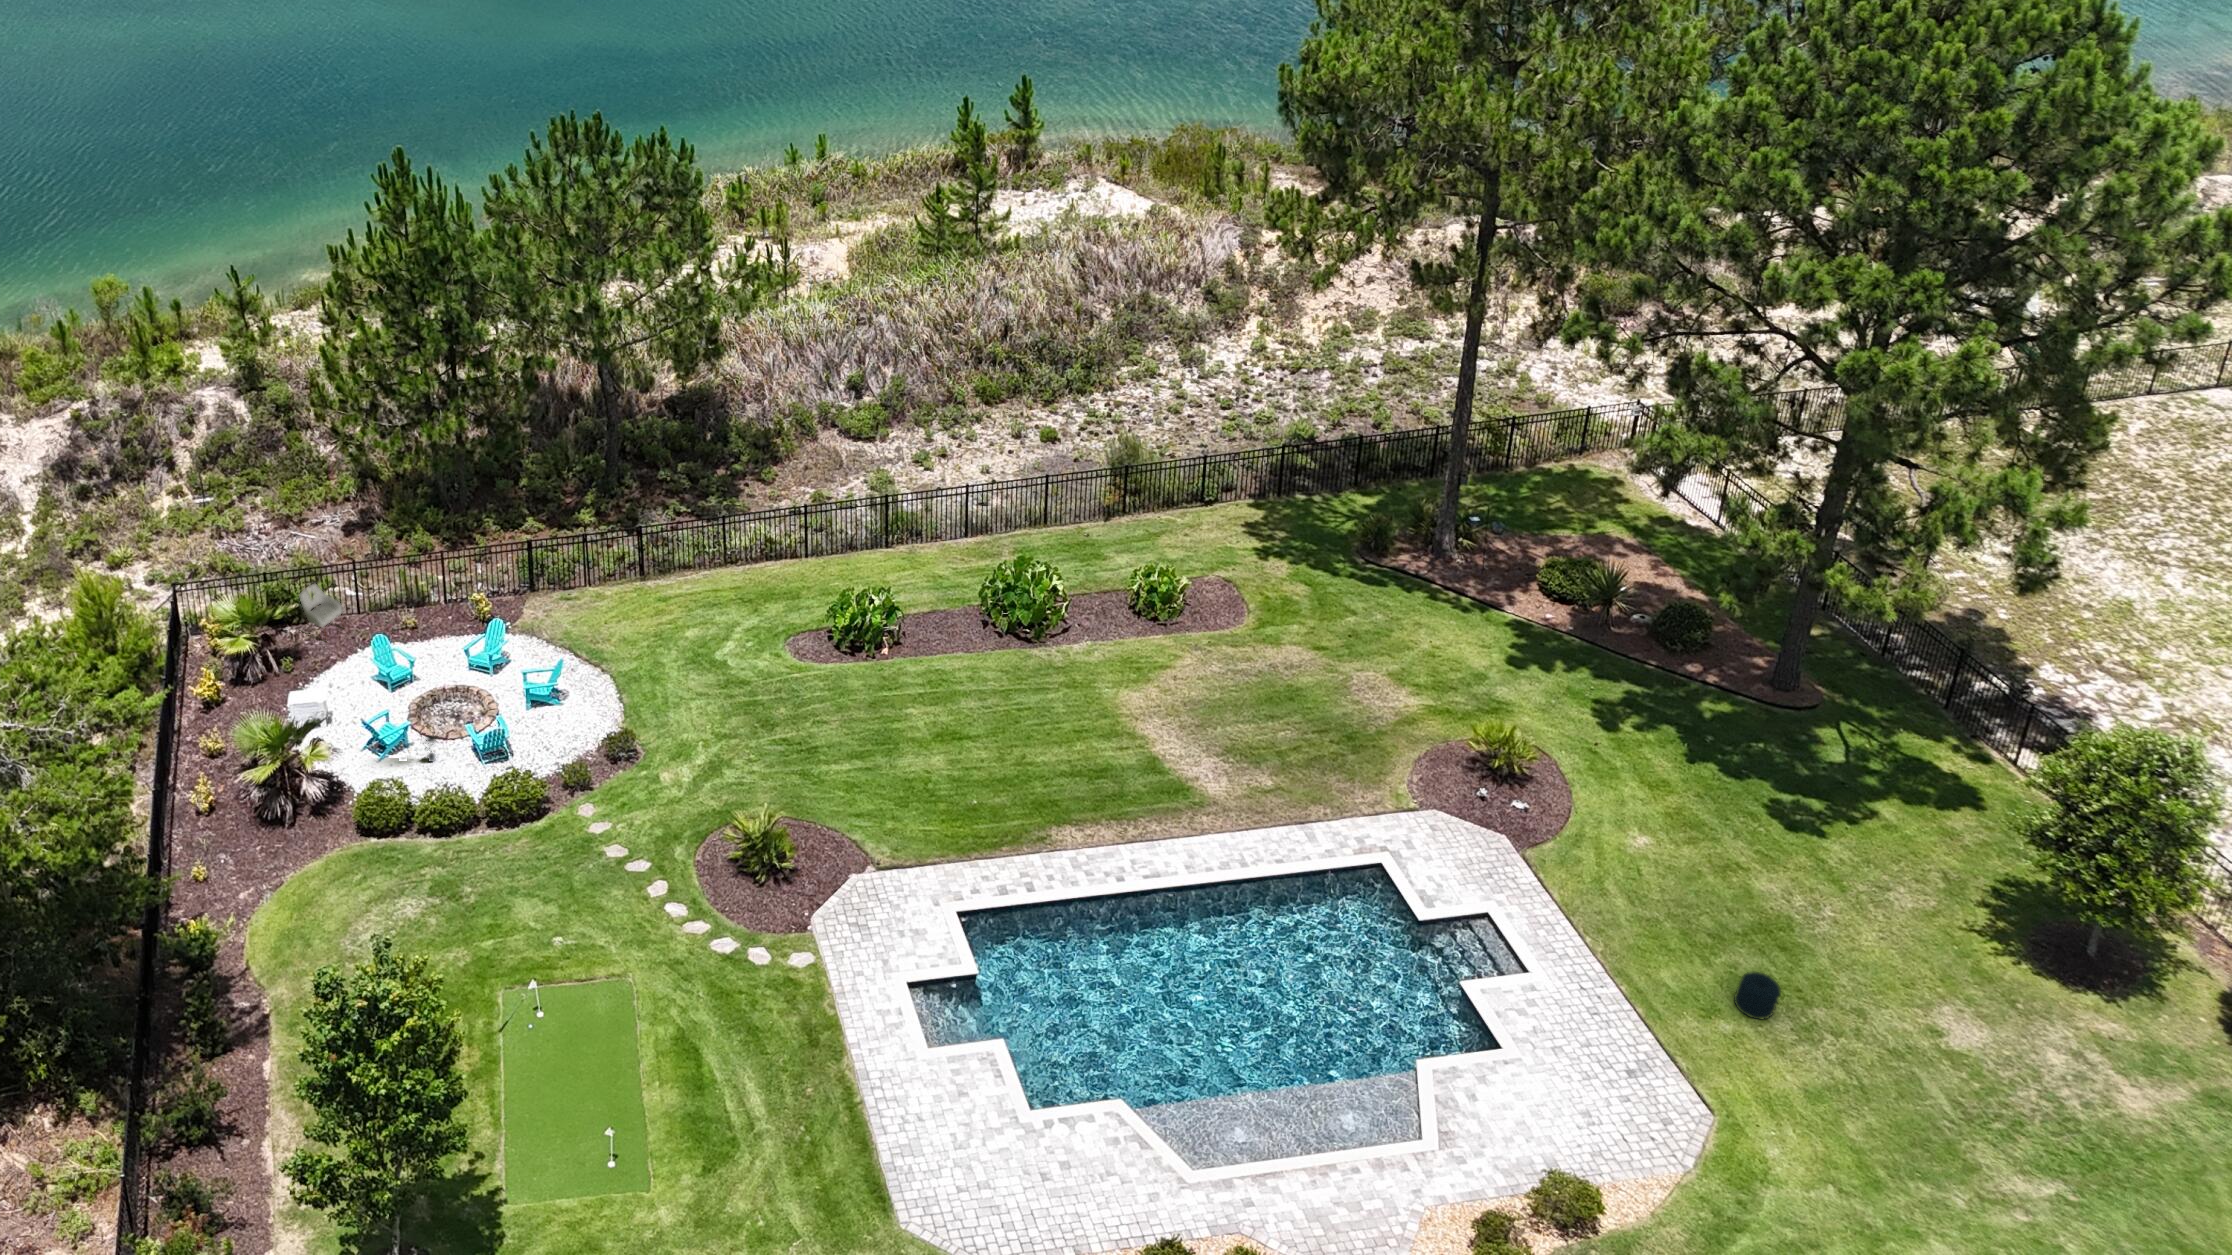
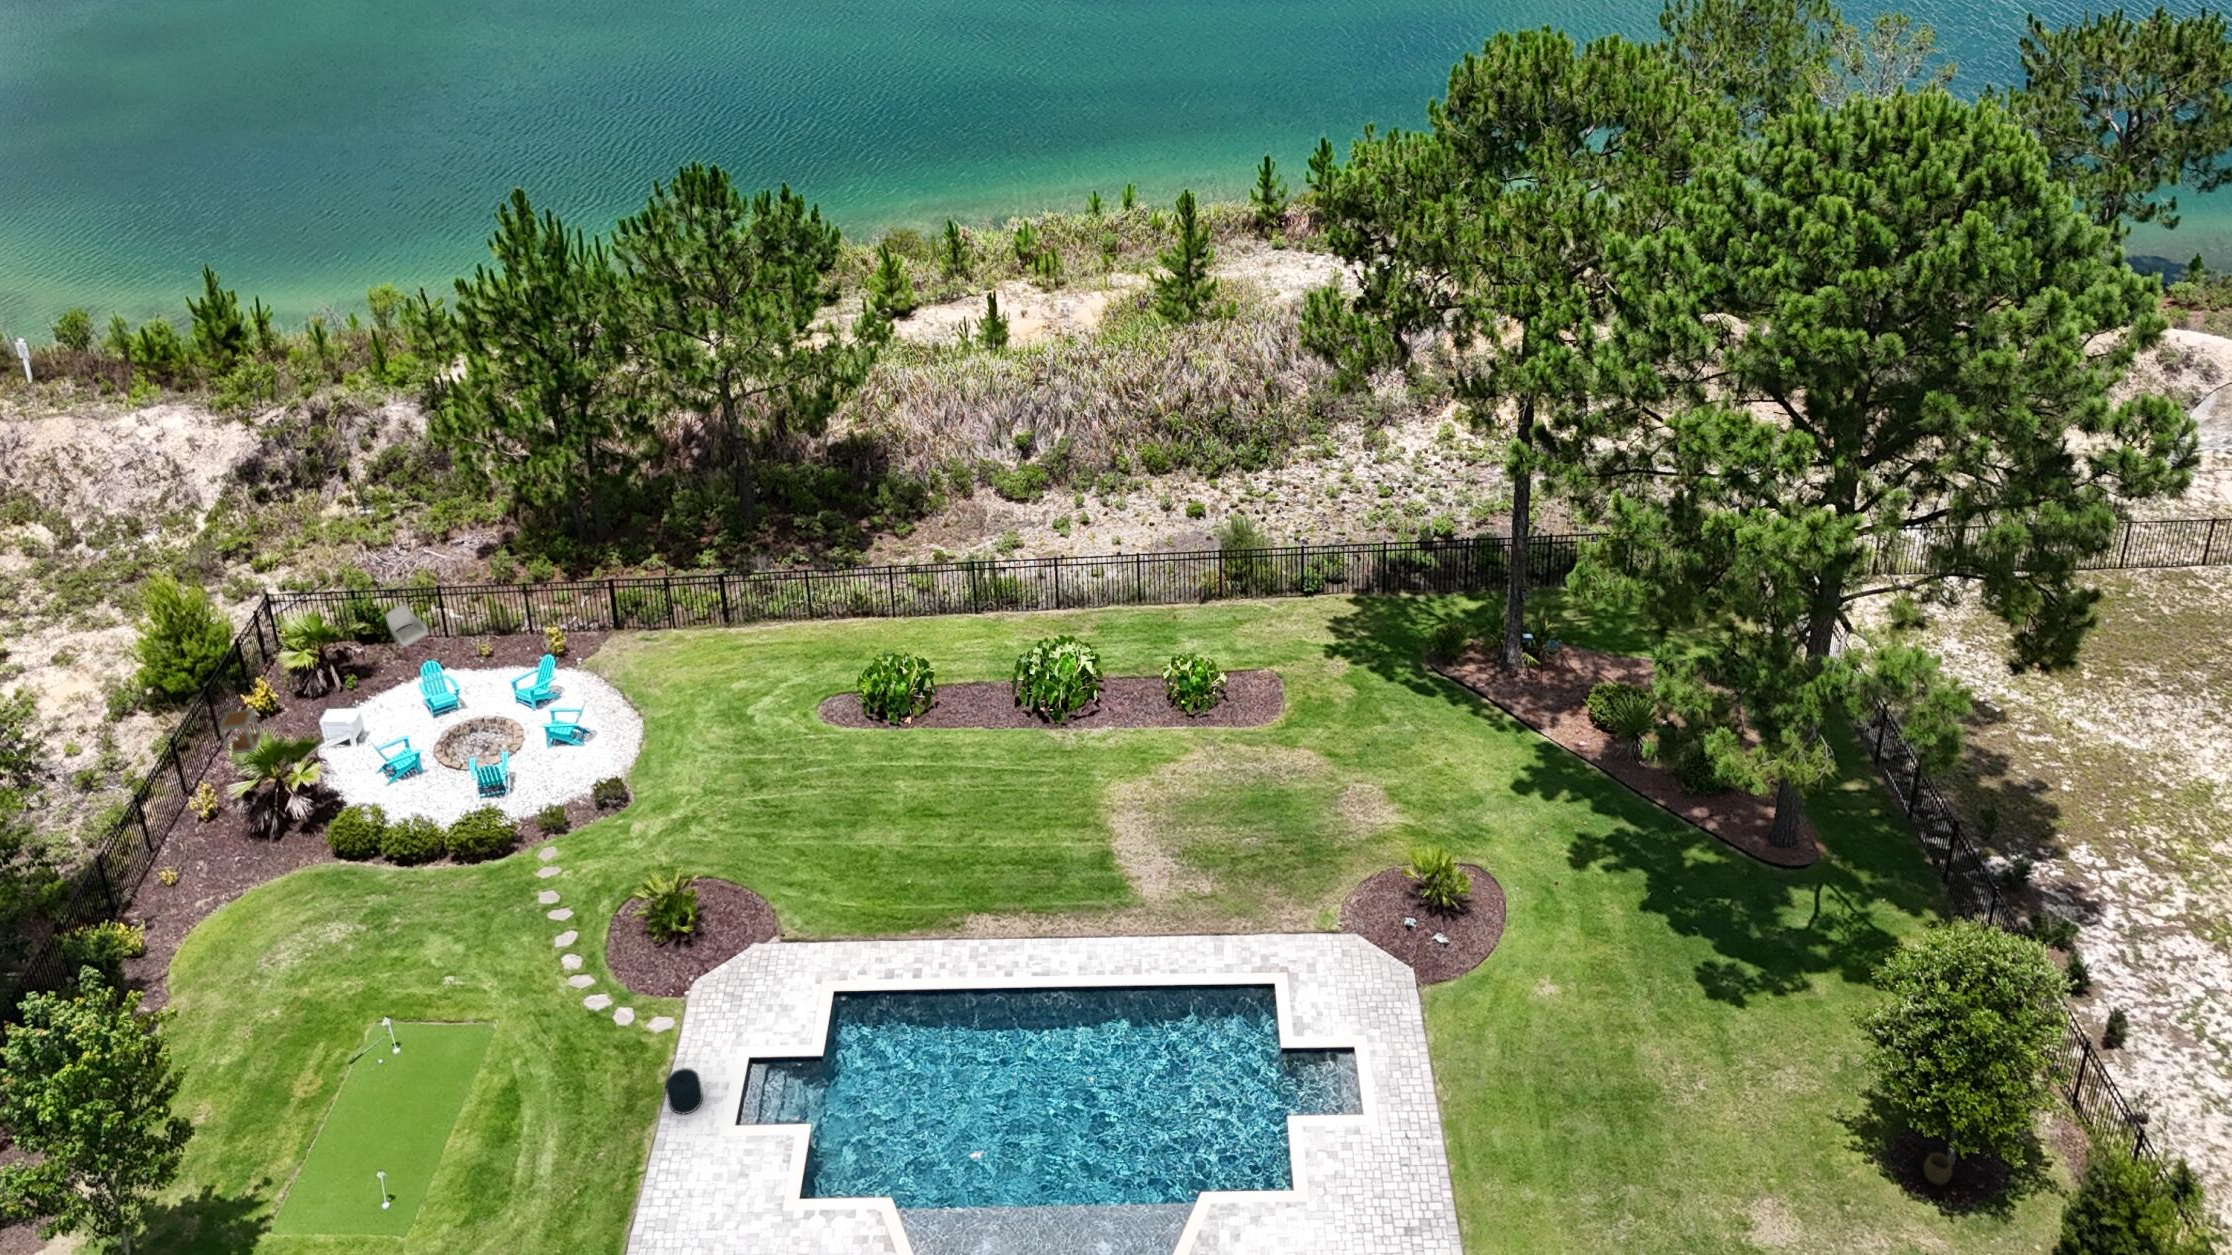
side table: none [166,702,202,752] -> present [219,709,261,753]
potted plant: present [423,732,436,762] -> none [436,756,451,787]
woven basket: none [2084,951,2117,982] -> present [1924,1153,1952,1185]
pouf: present [1734,972,1781,1019] -> present [665,1068,703,1114]

